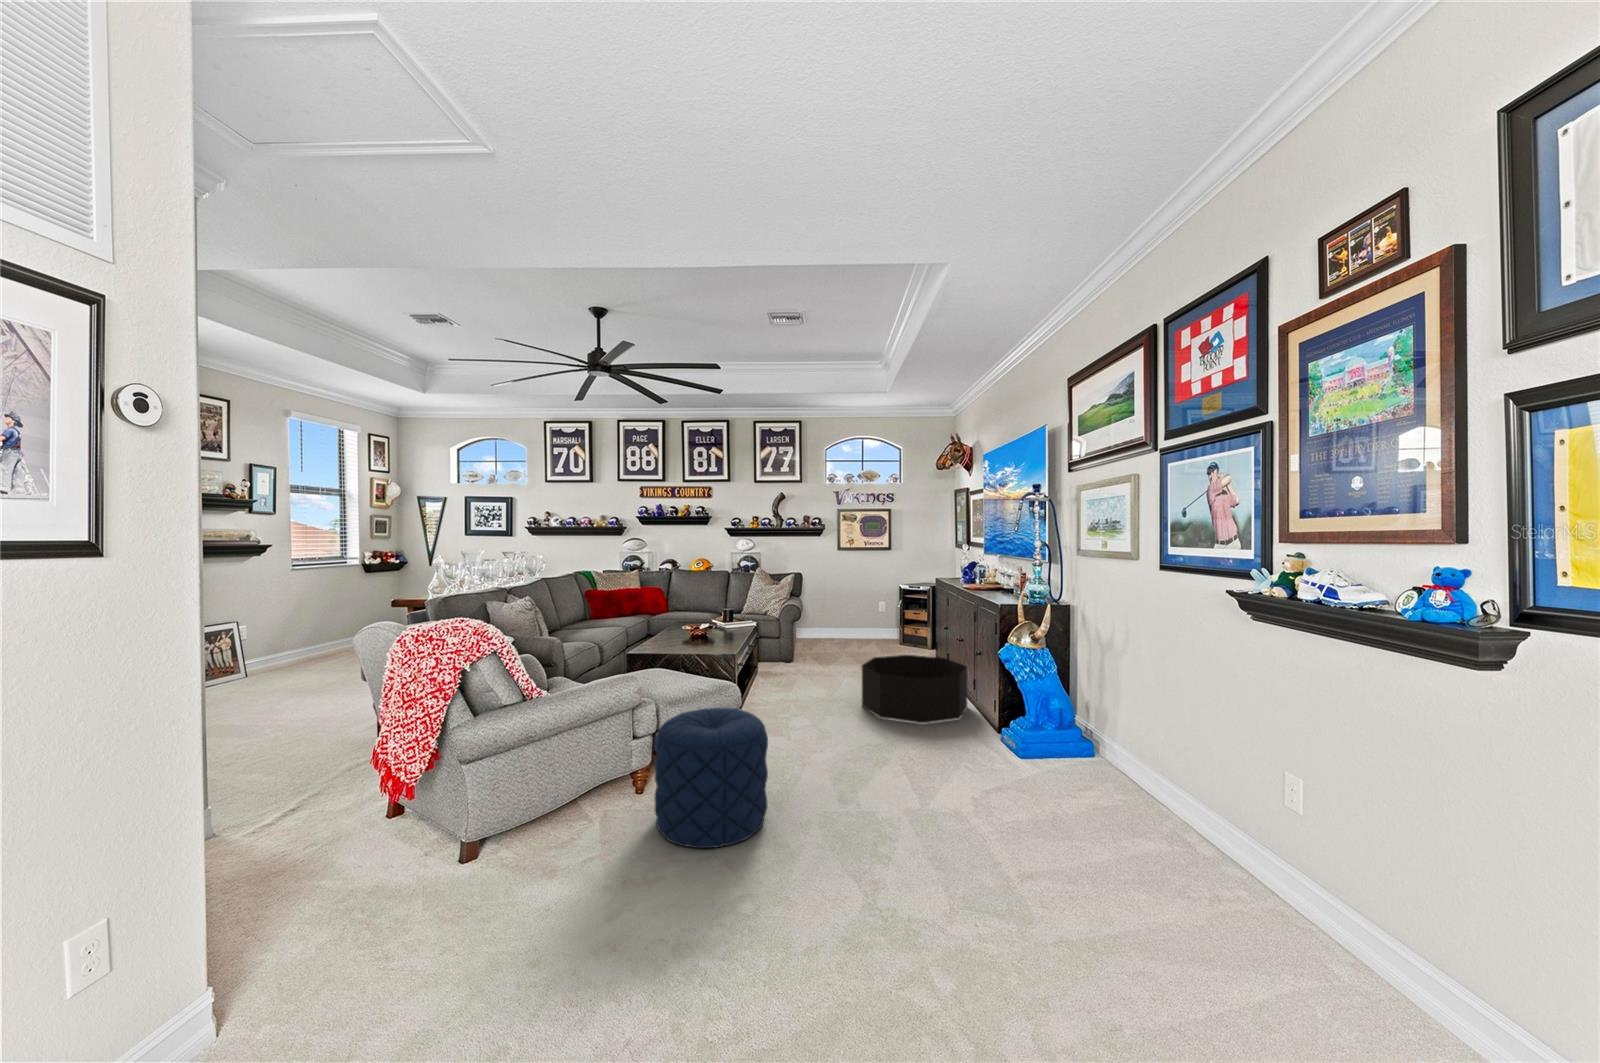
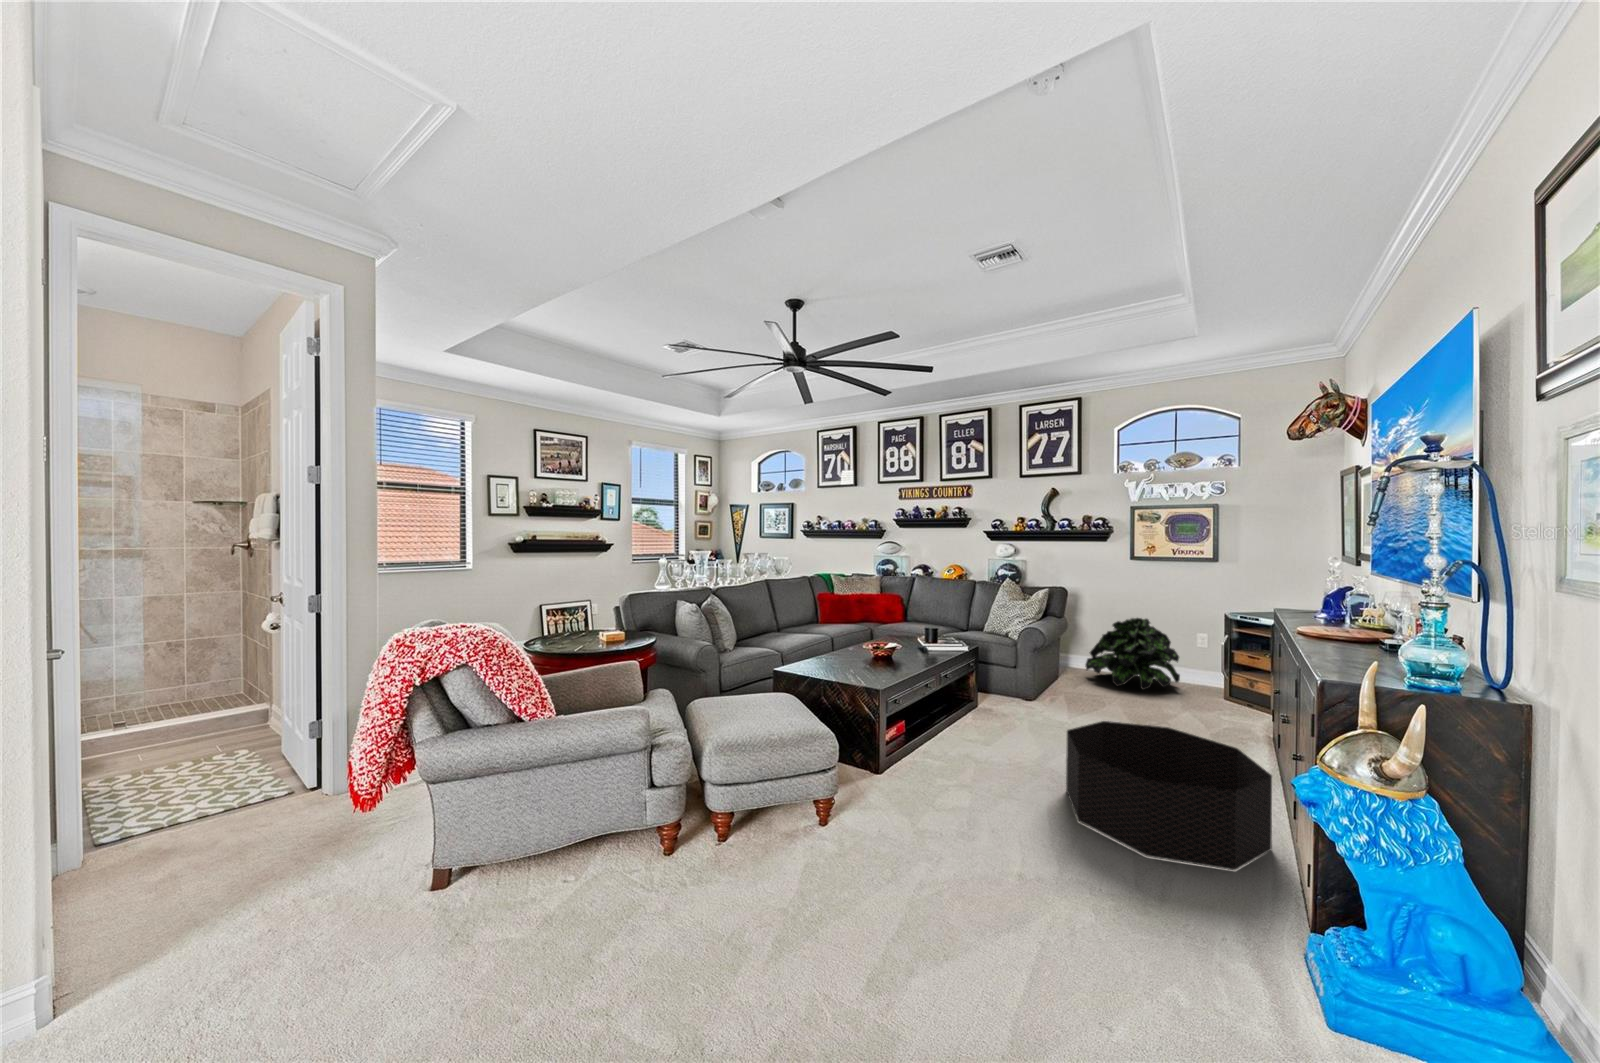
potted plant: none [814,593,875,645] -> present [1085,618,1180,690]
pouf: present [655,708,768,848] -> none [595,757,753,975]

